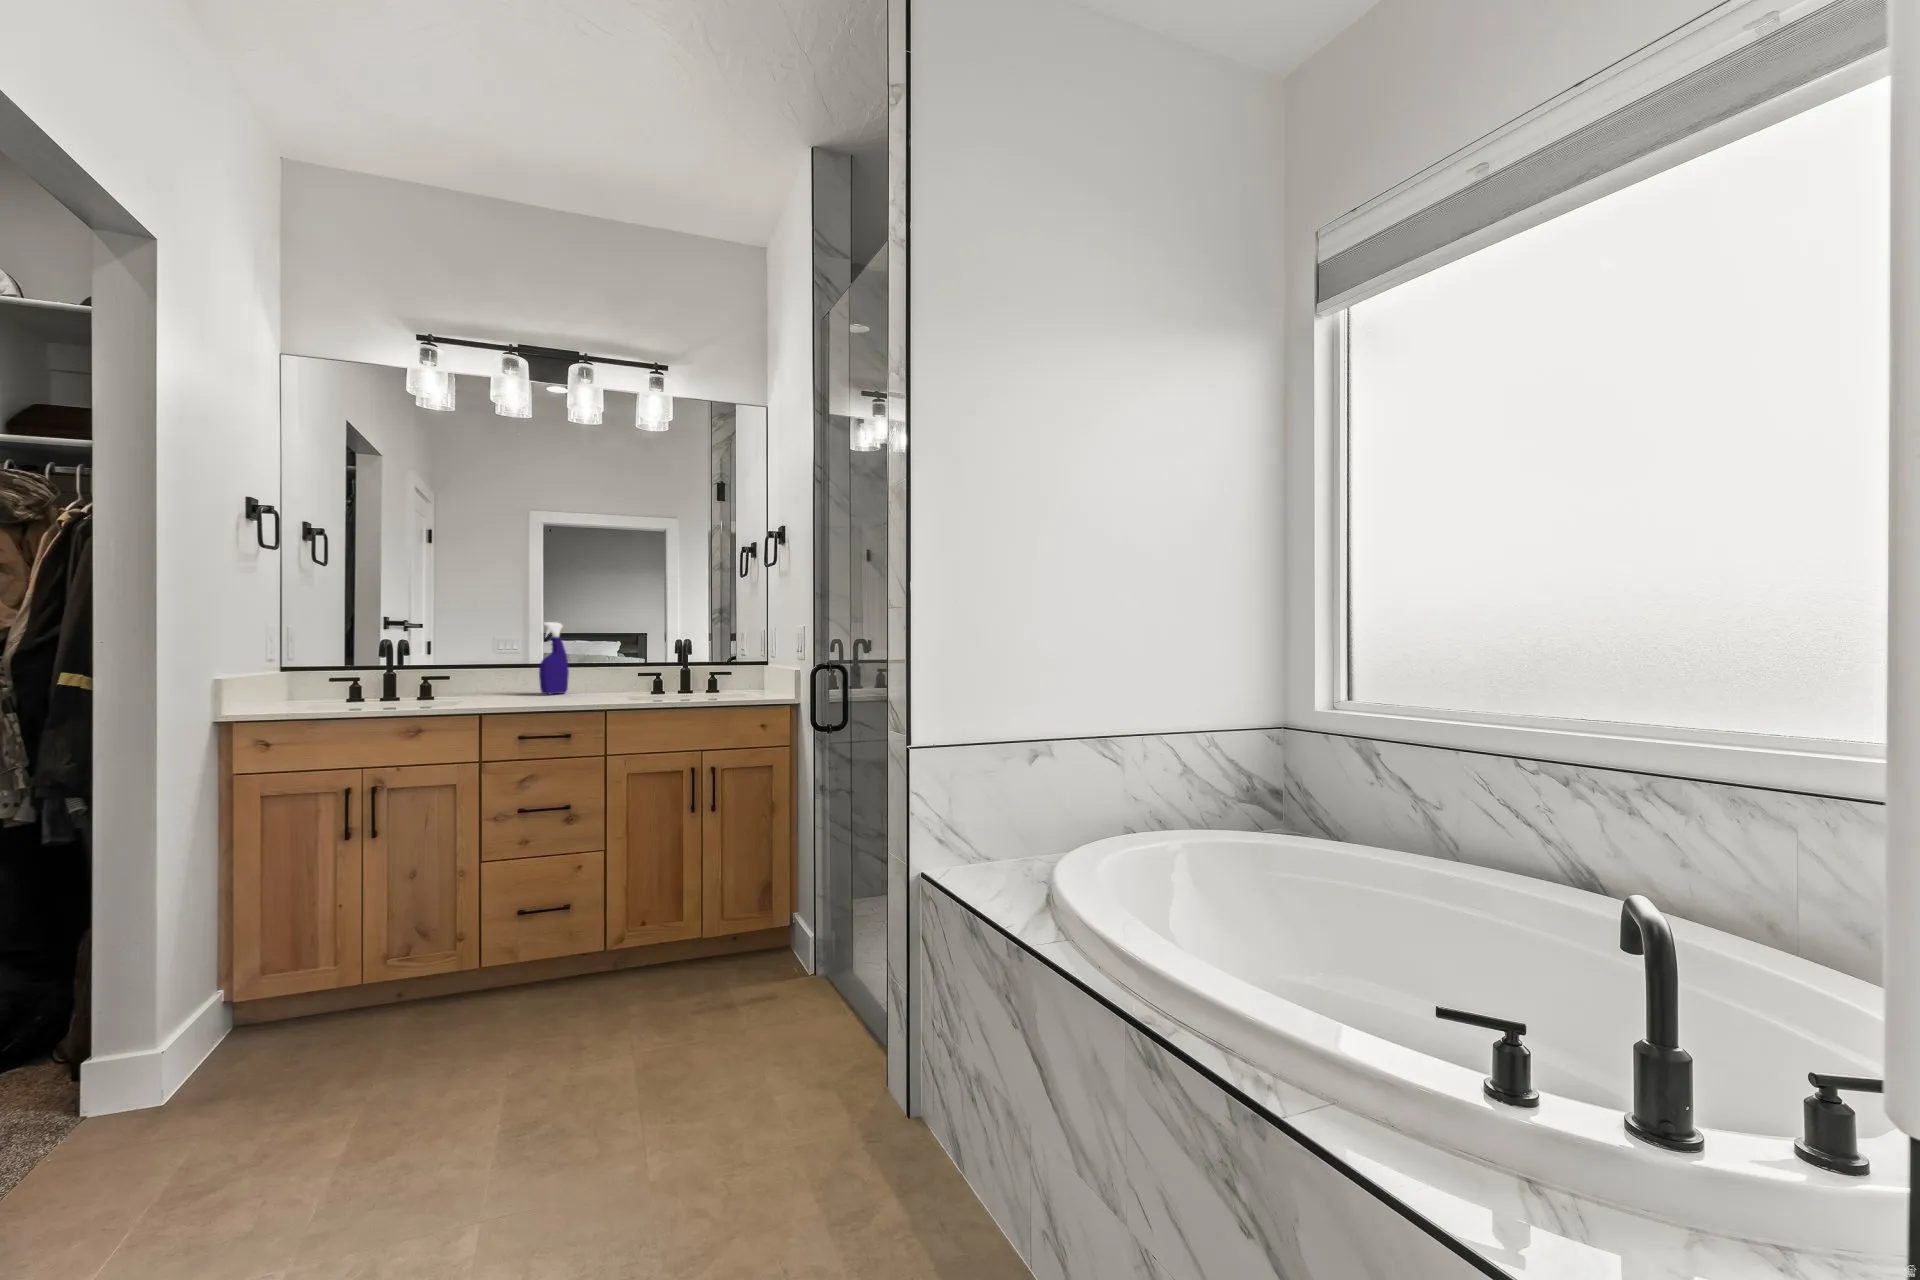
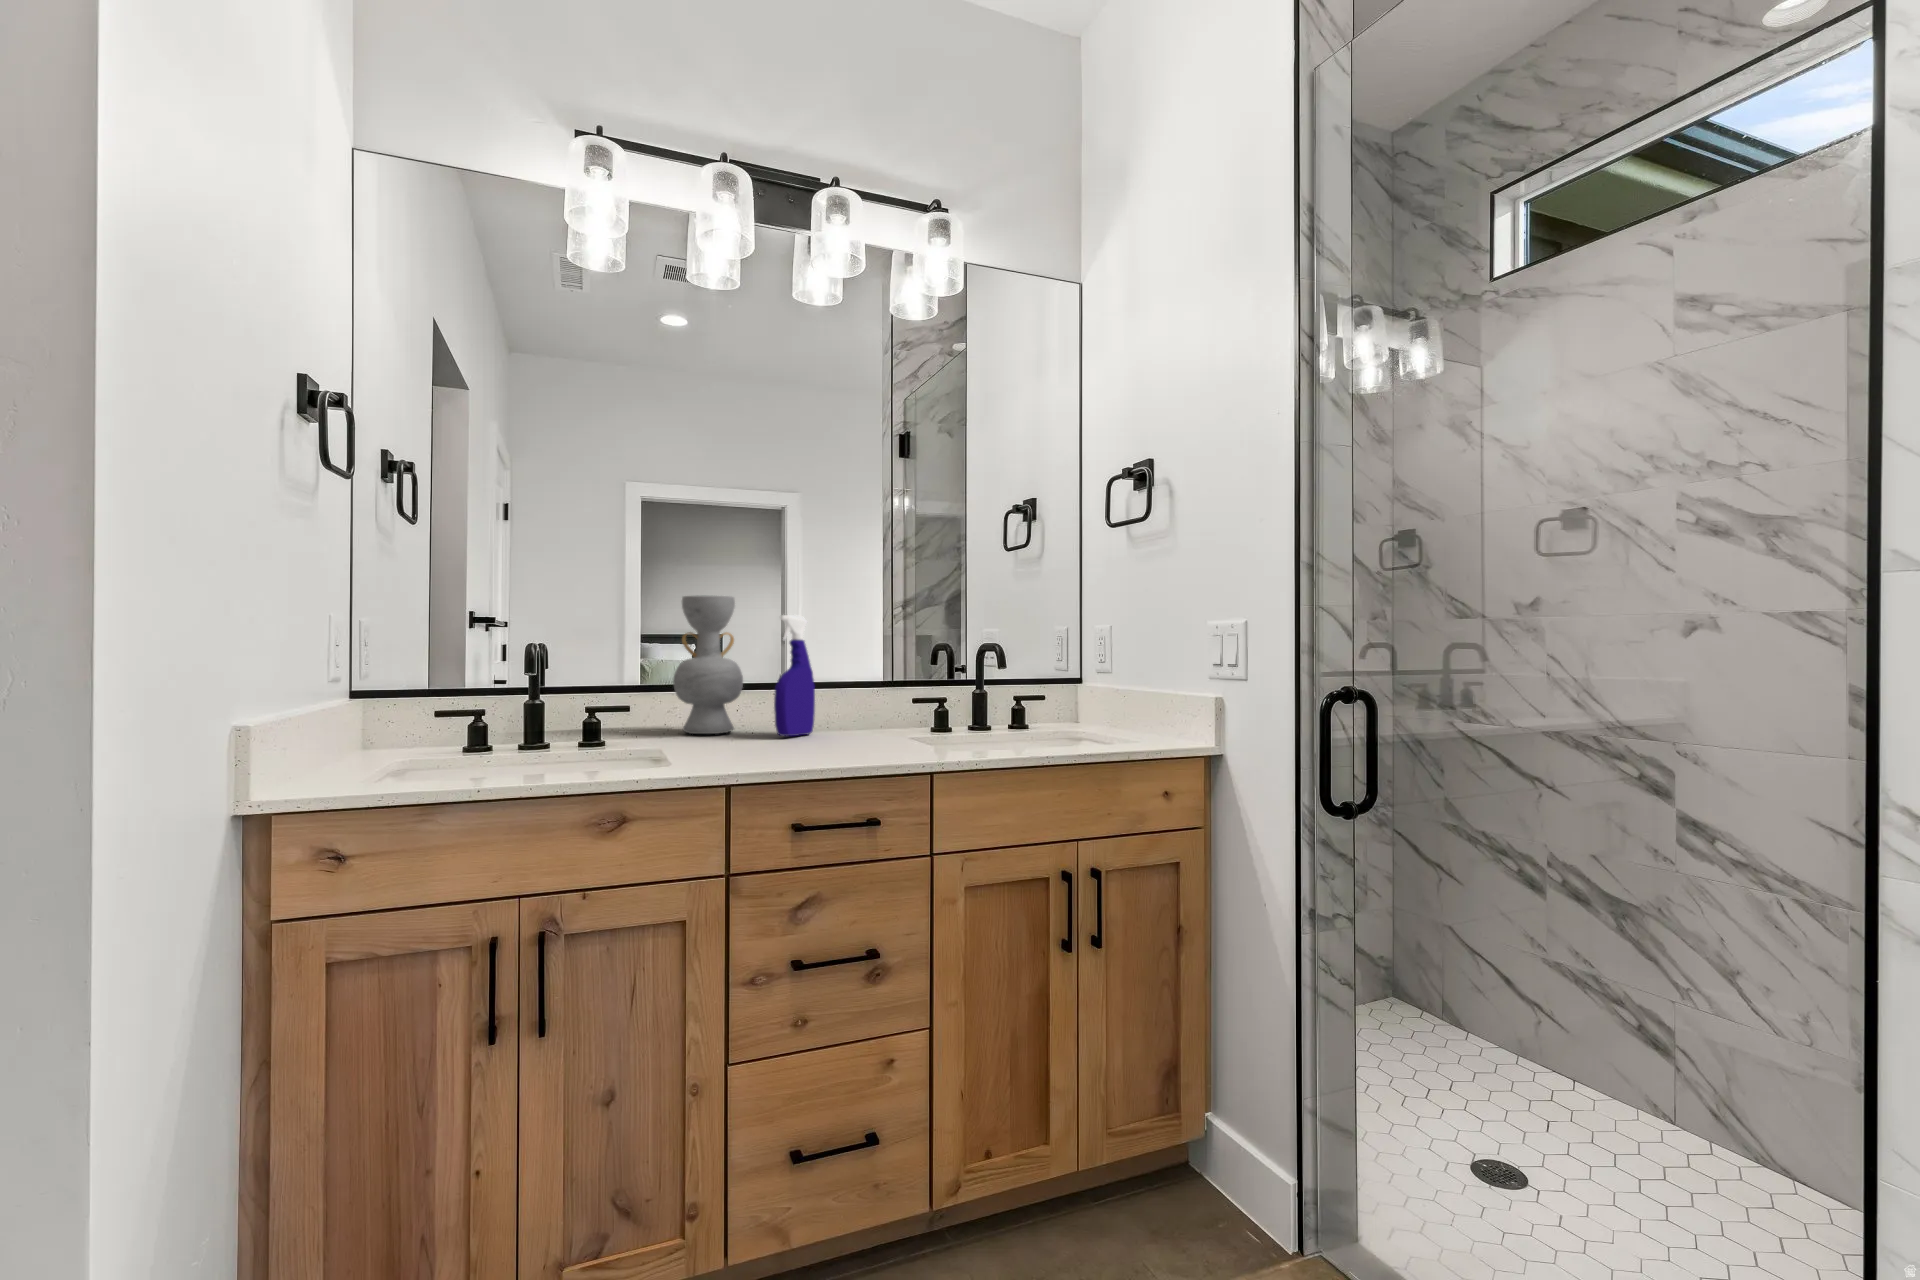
decorative vase: none [480,611,526,693] -> present [673,596,743,734]

